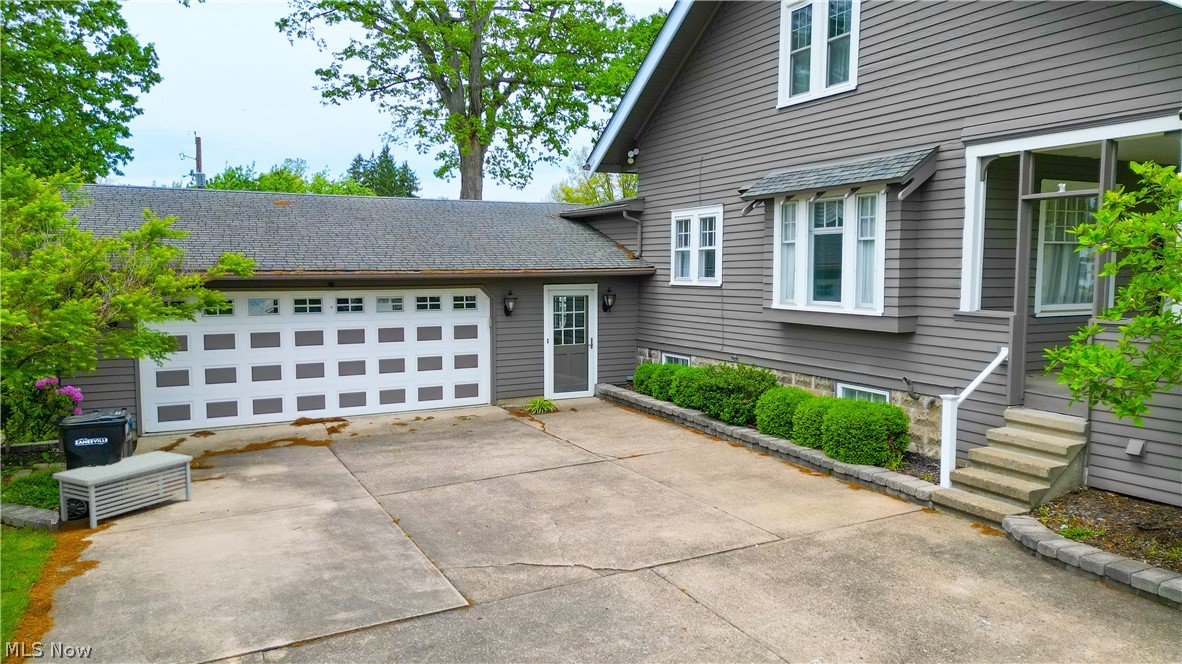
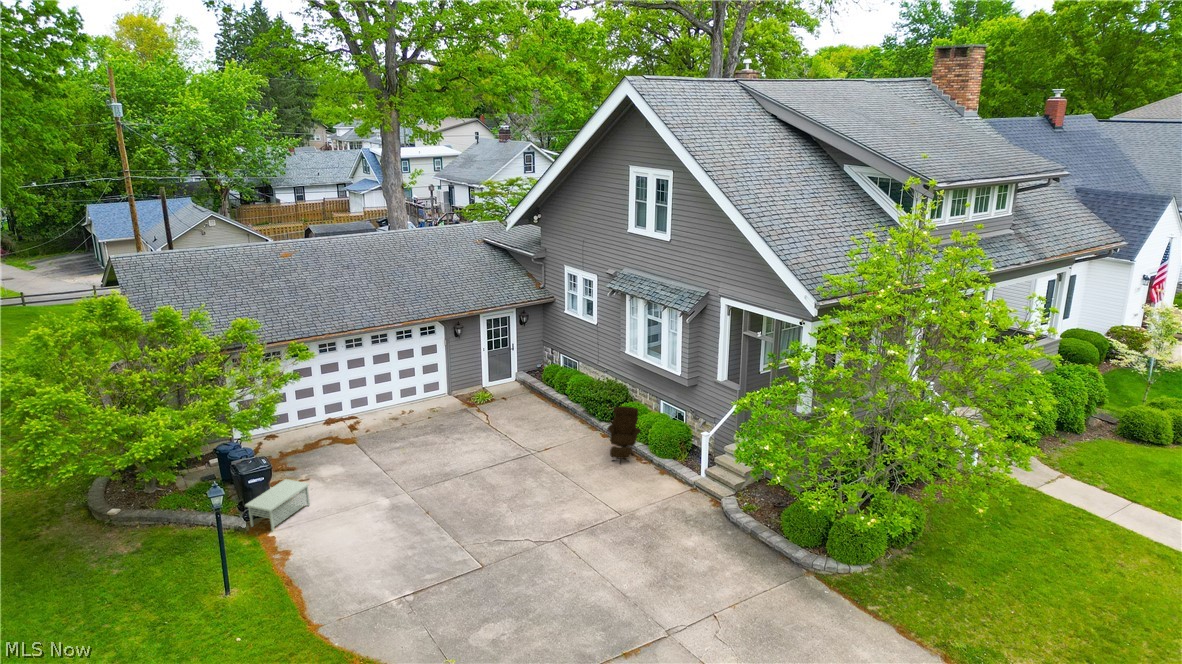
lounge chair: none [744,383,807,475] -> present [607,406,642,463]

